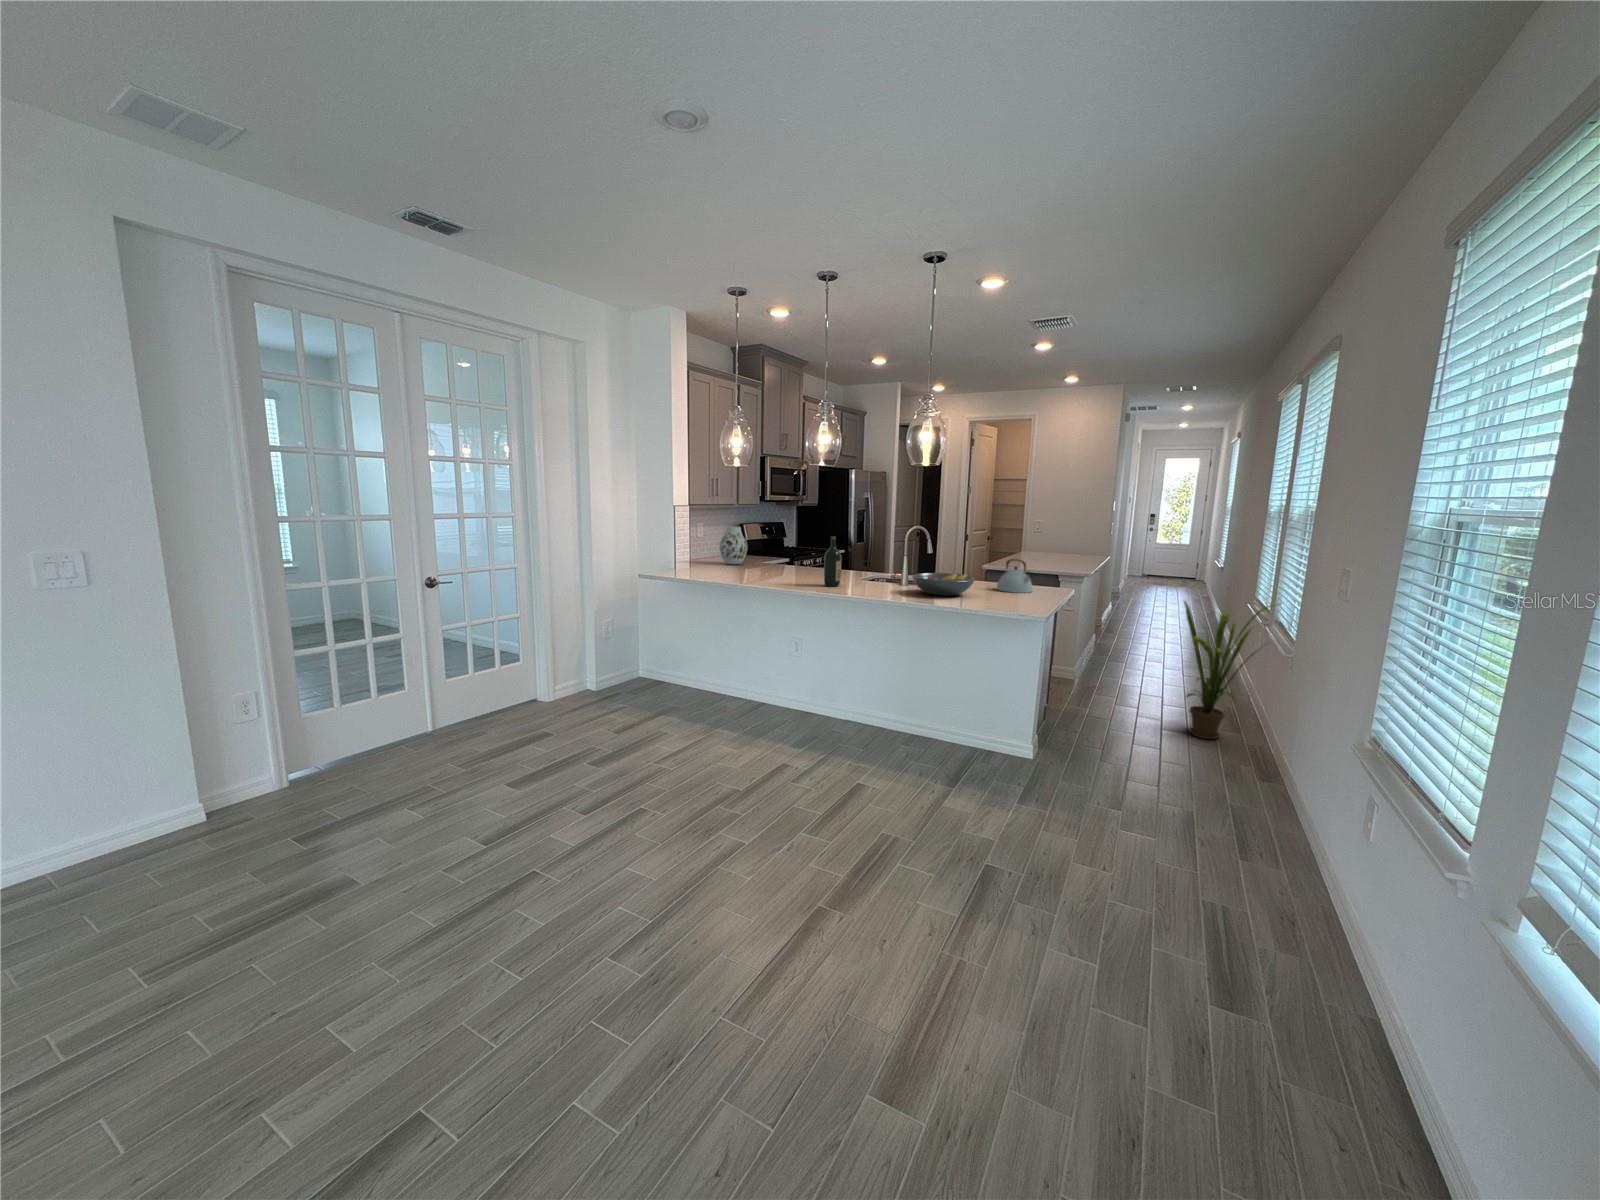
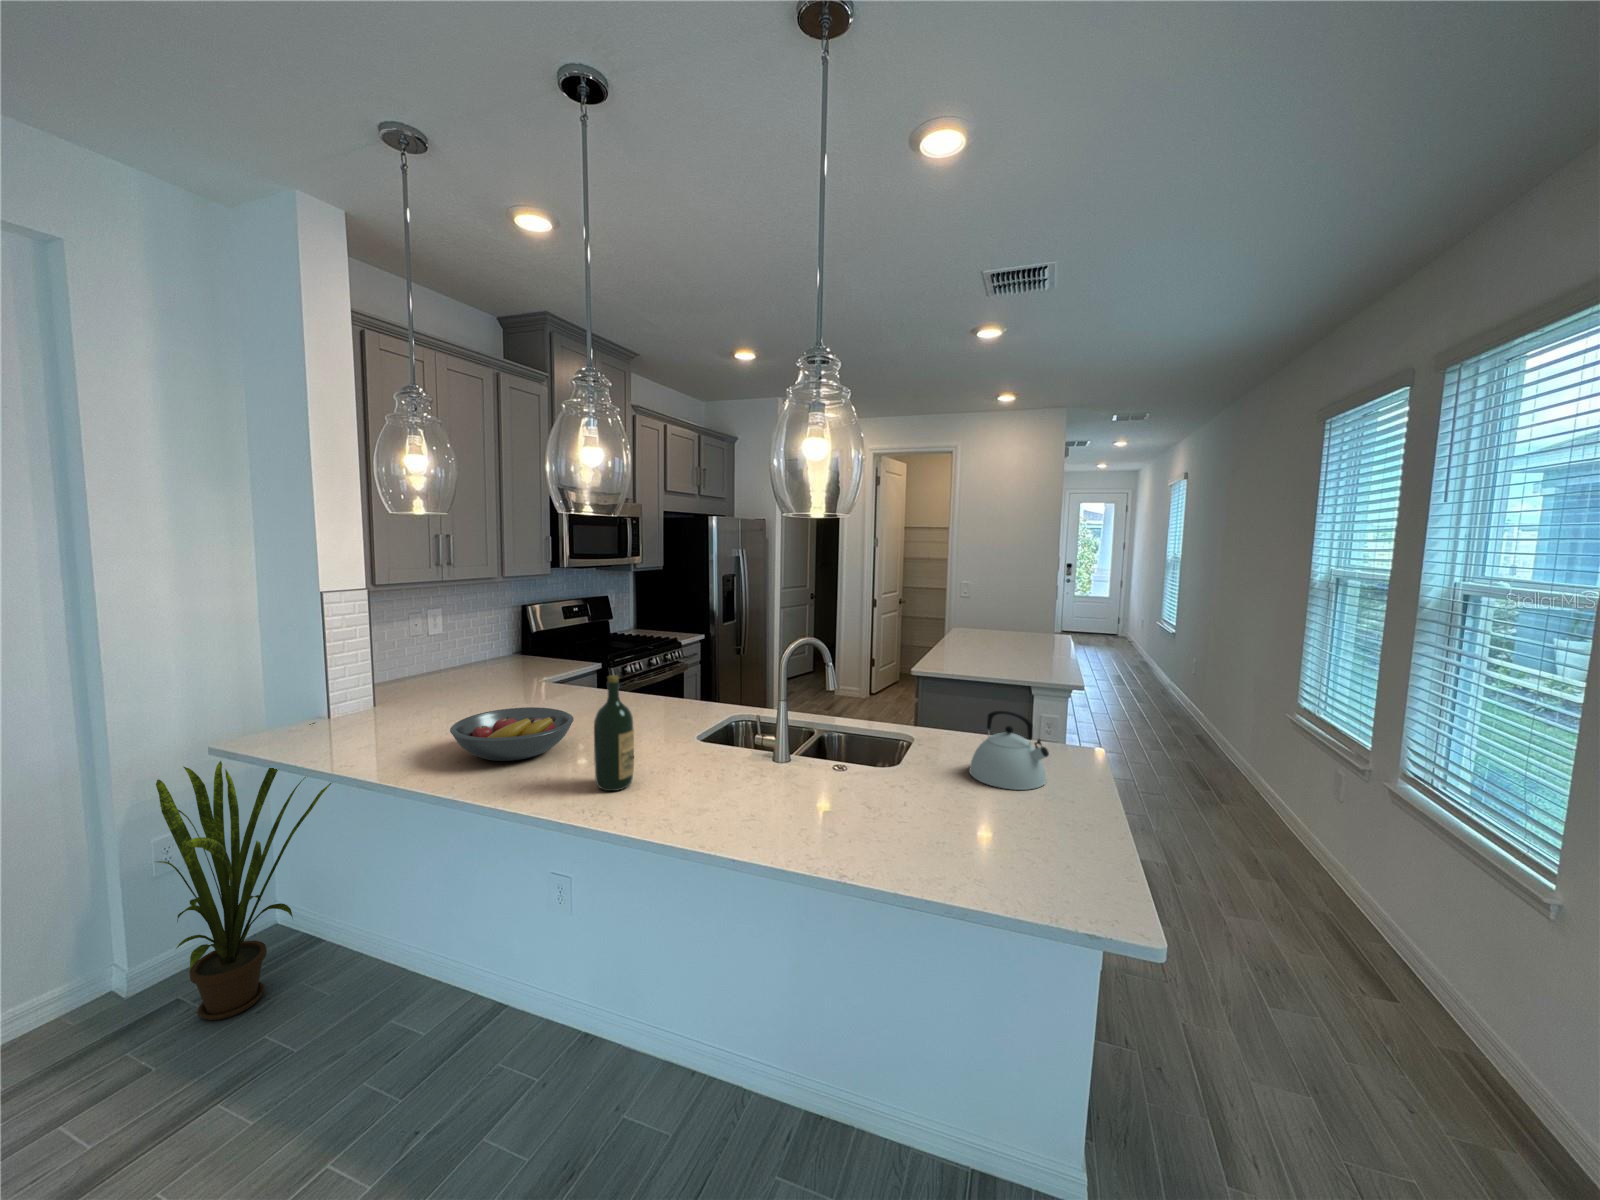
vase: present [720,526,748,565] -> none [449,620,506,691]
fruit bowl: present [912,573,975,596] -> present [450,707,574,761]
house plant: present [1184,601,1276,739] -> present [156,723,332,1020]

